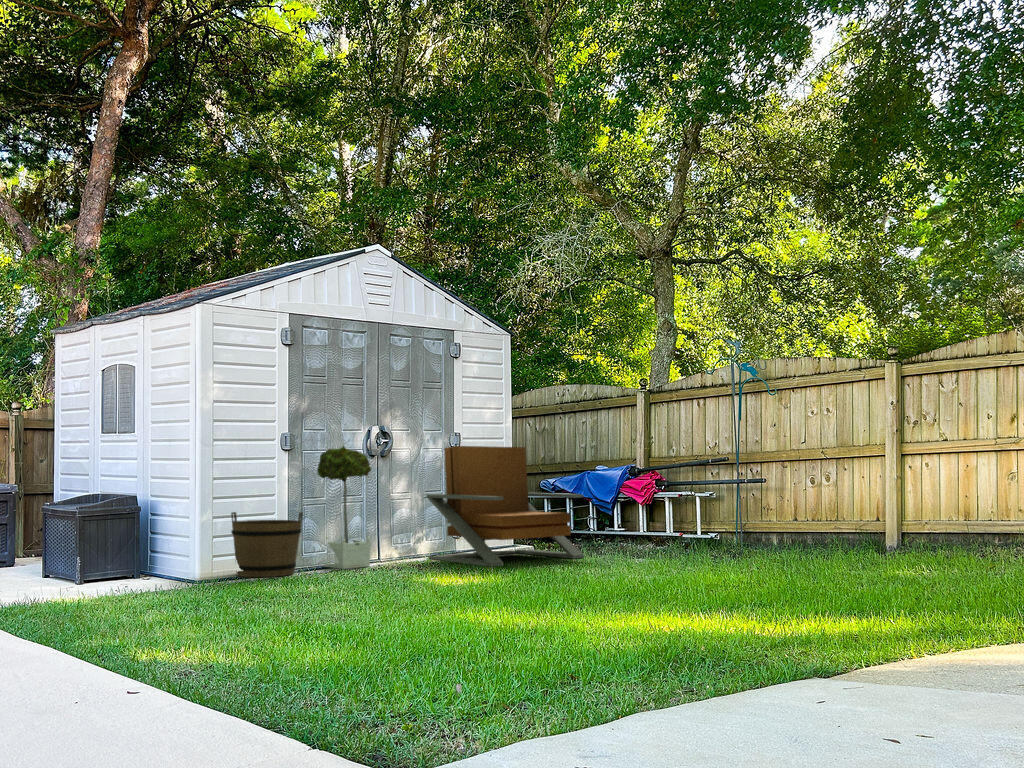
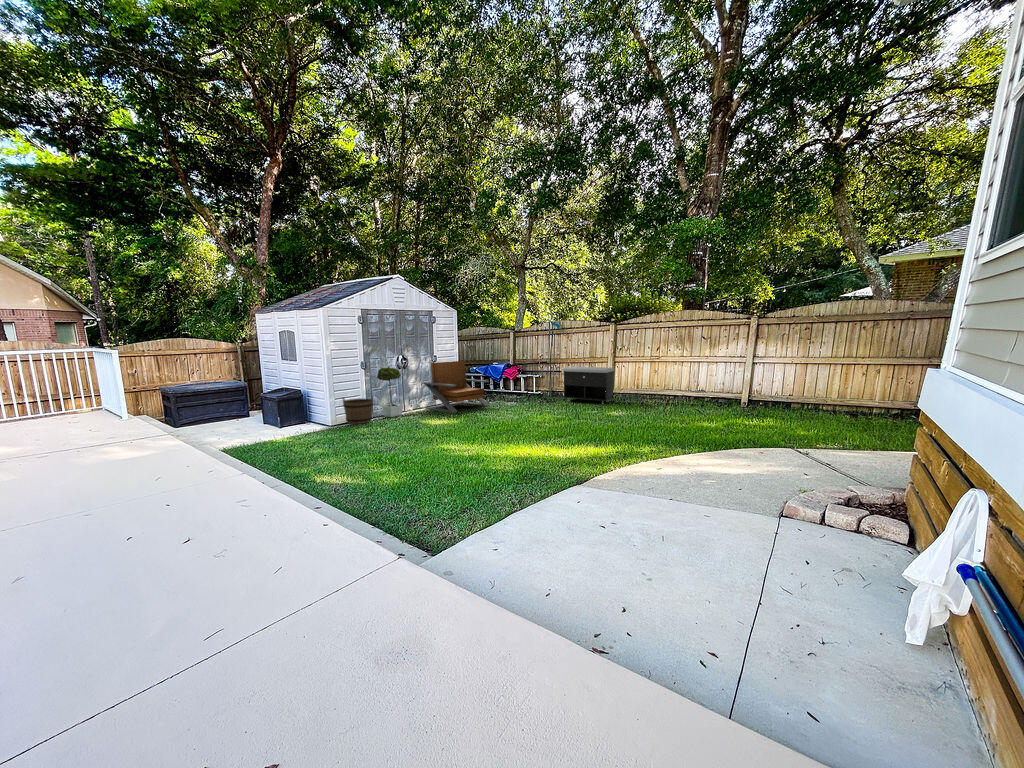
storage bench: none [770,469,908,561] -> present [563,366,614,404]

